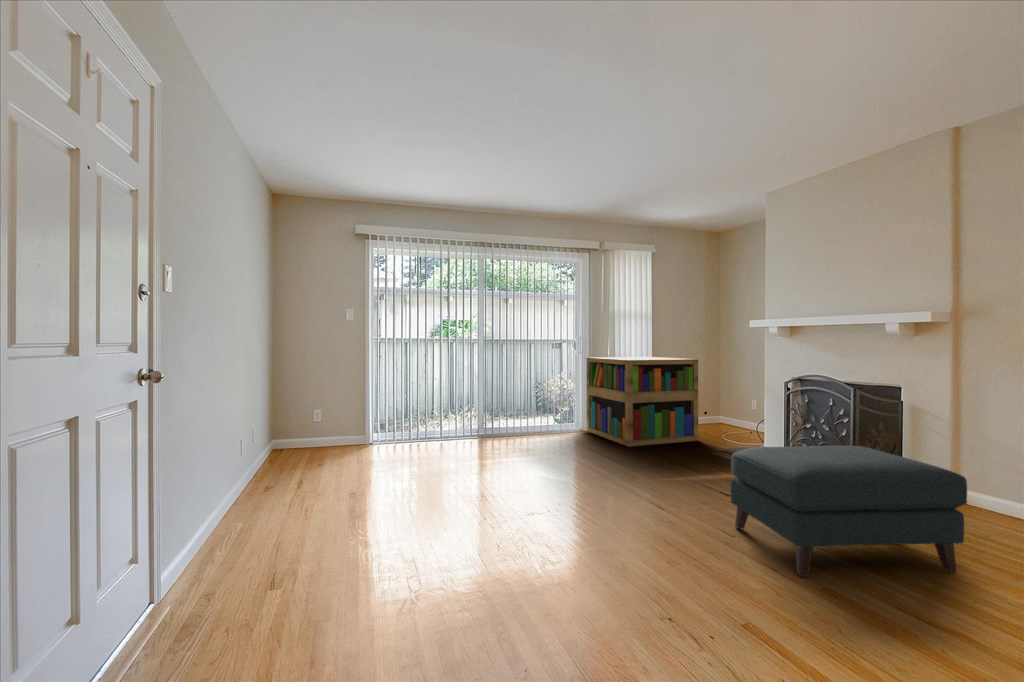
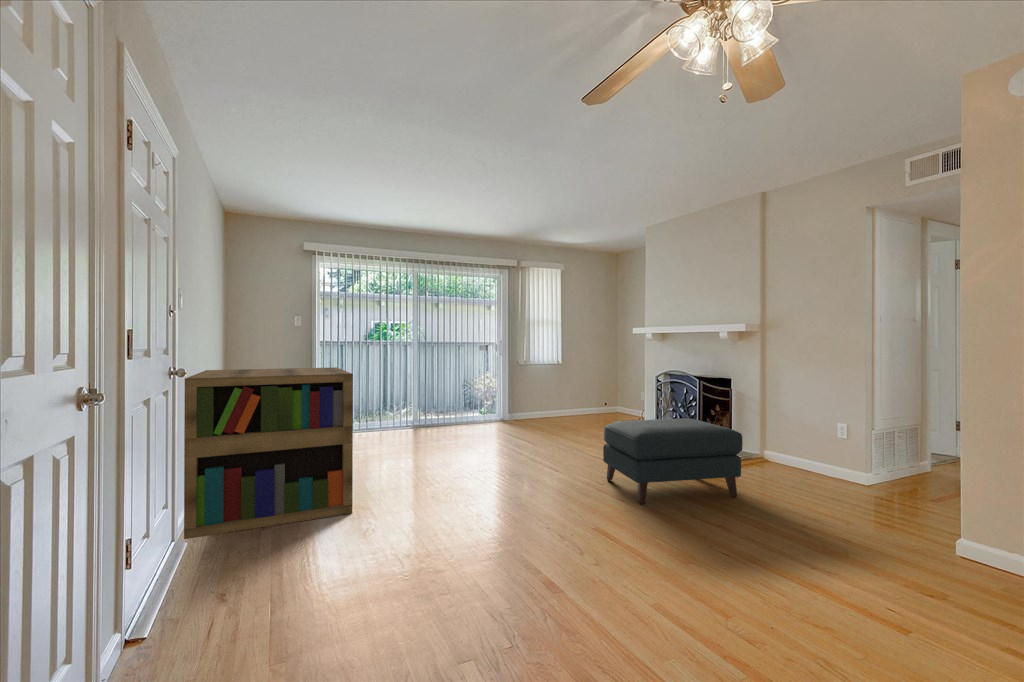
bookshelf: present [587,357,698,447] -> present [184,367,353,539]

